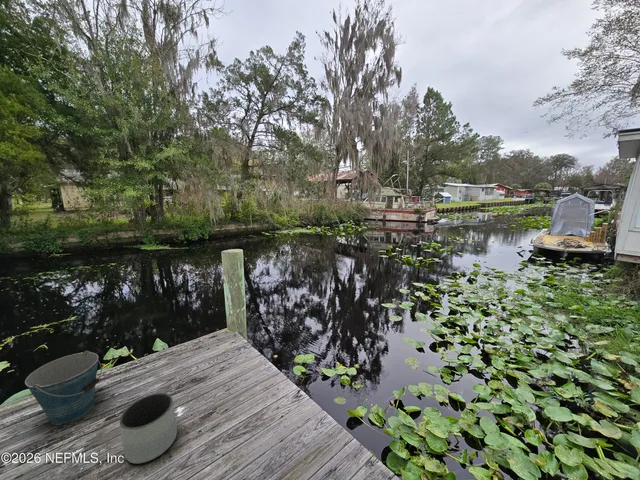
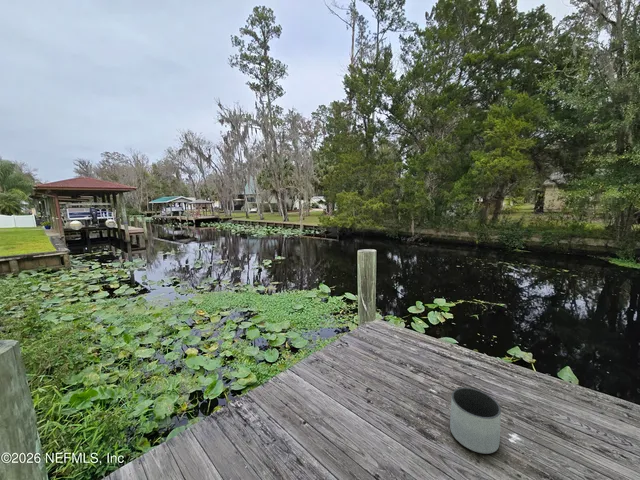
bucket: present [25,351,102,425] -> none [428,321,474,373]

